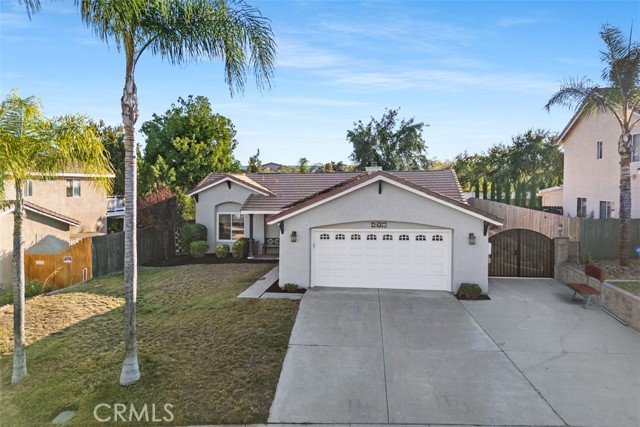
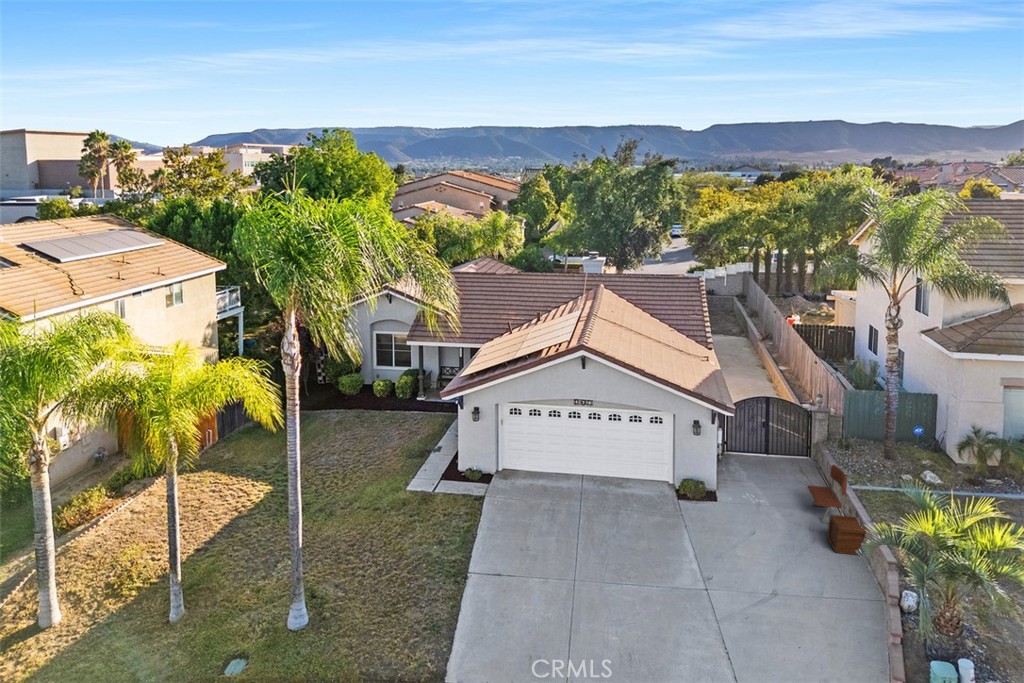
wooden crate: none [595,296,635,327] -> present [827,515,866,555]

